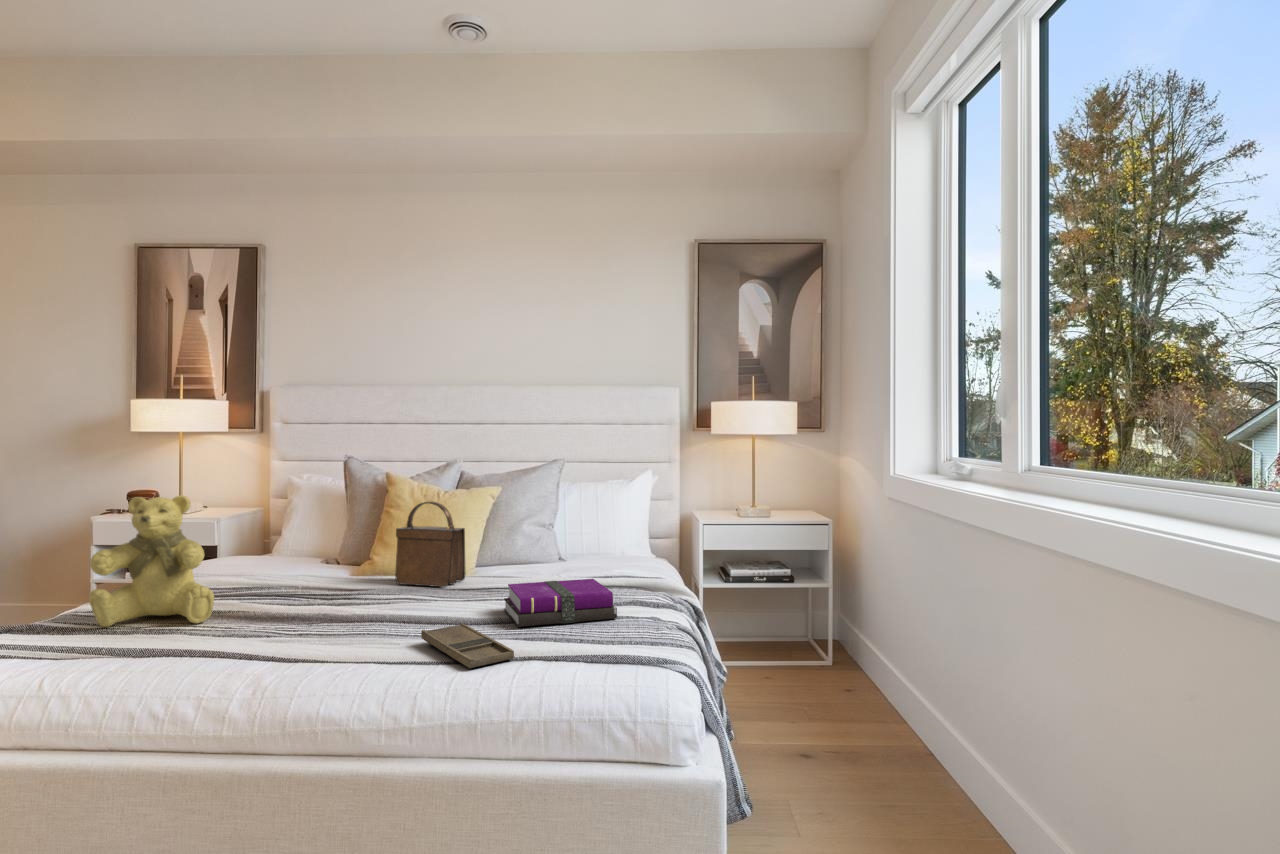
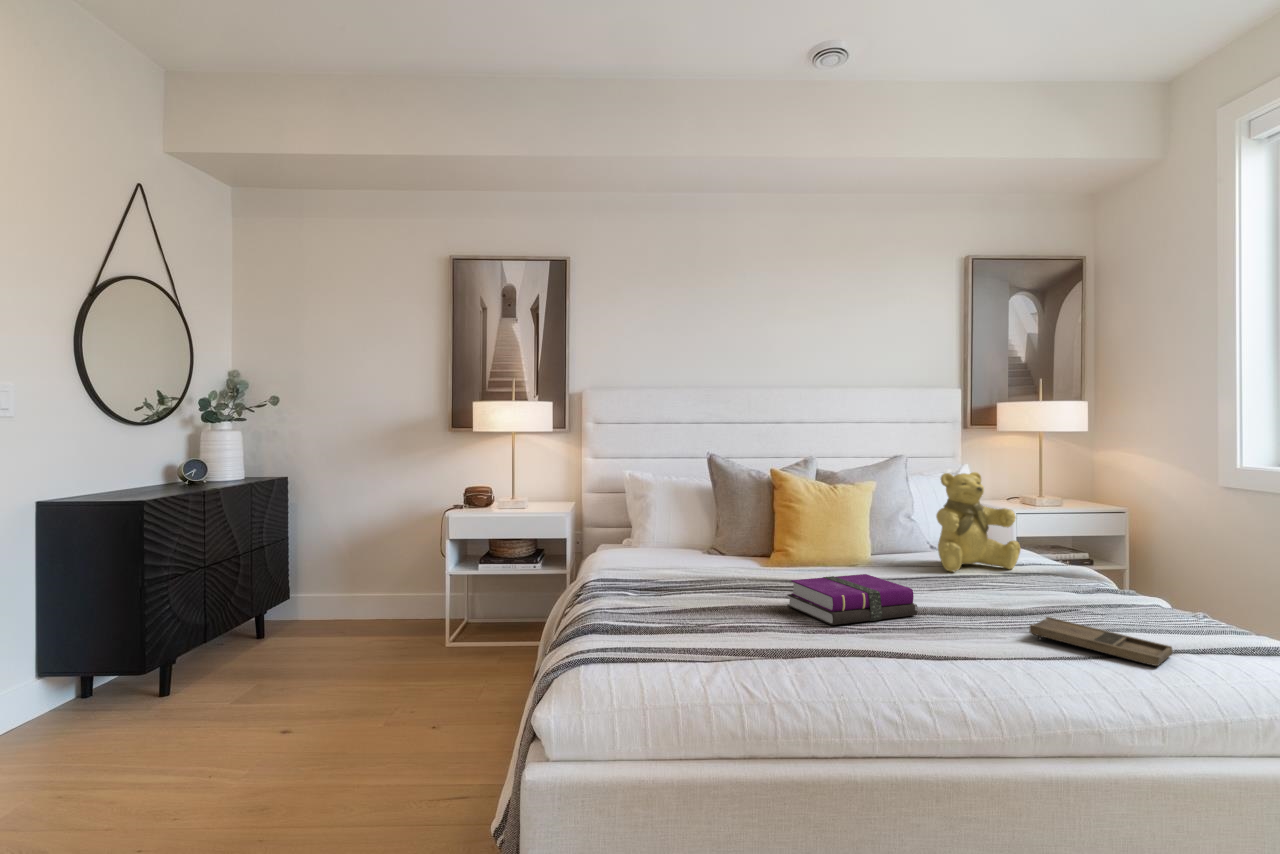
teddy bear: present [89,496,214,627] -> present [936,472,1021,571]
handbag: present [395,501,466,587] -> none [831,495,897,578]
notebook: present [504,579,617,627] -> present [787,574,918,625]

